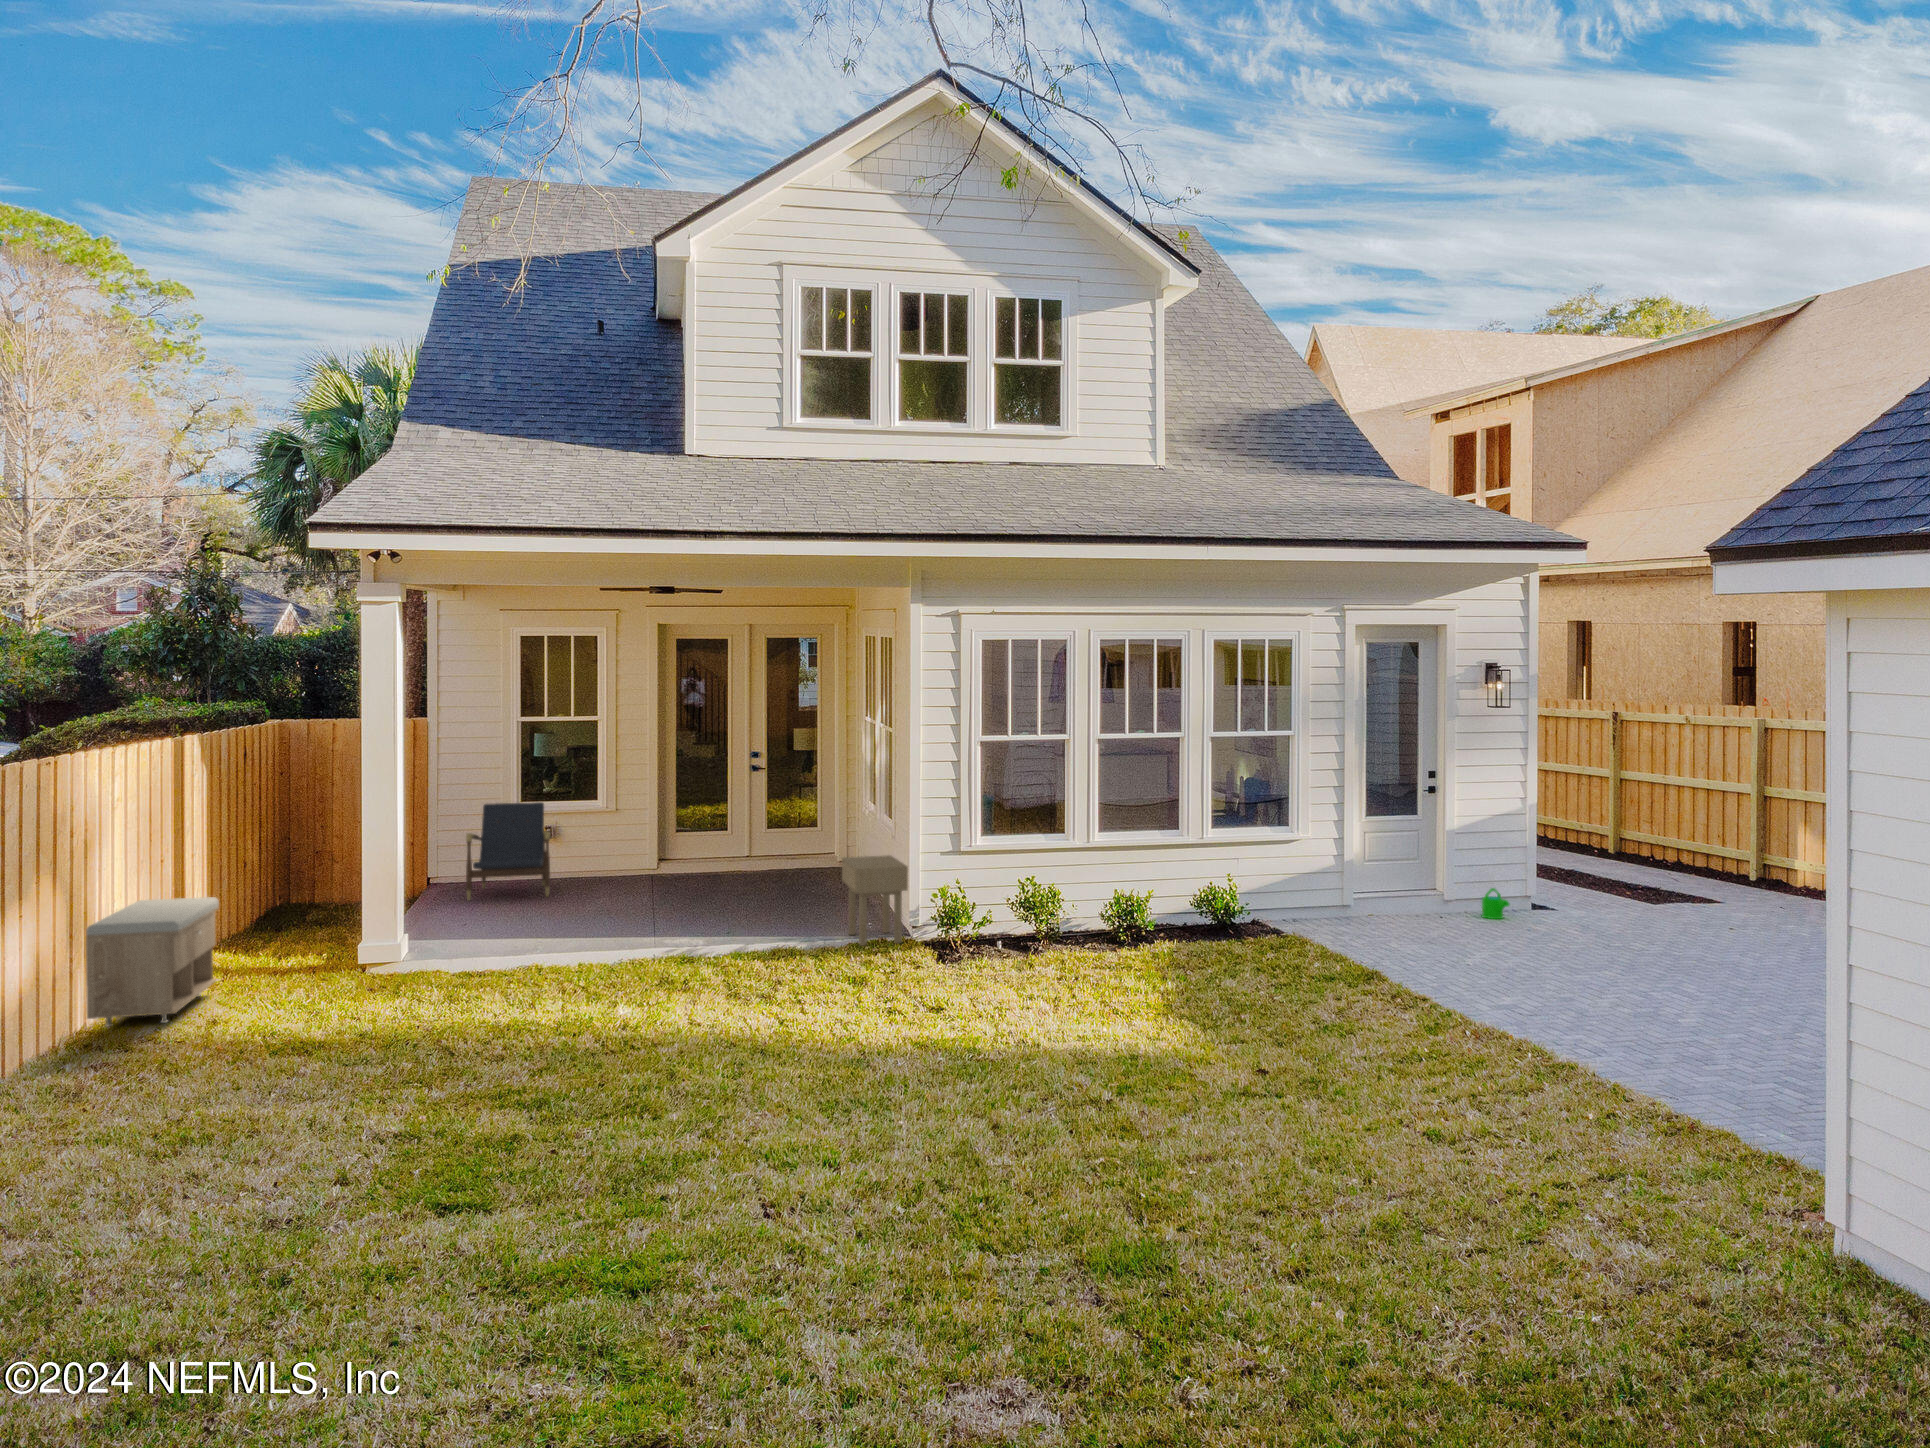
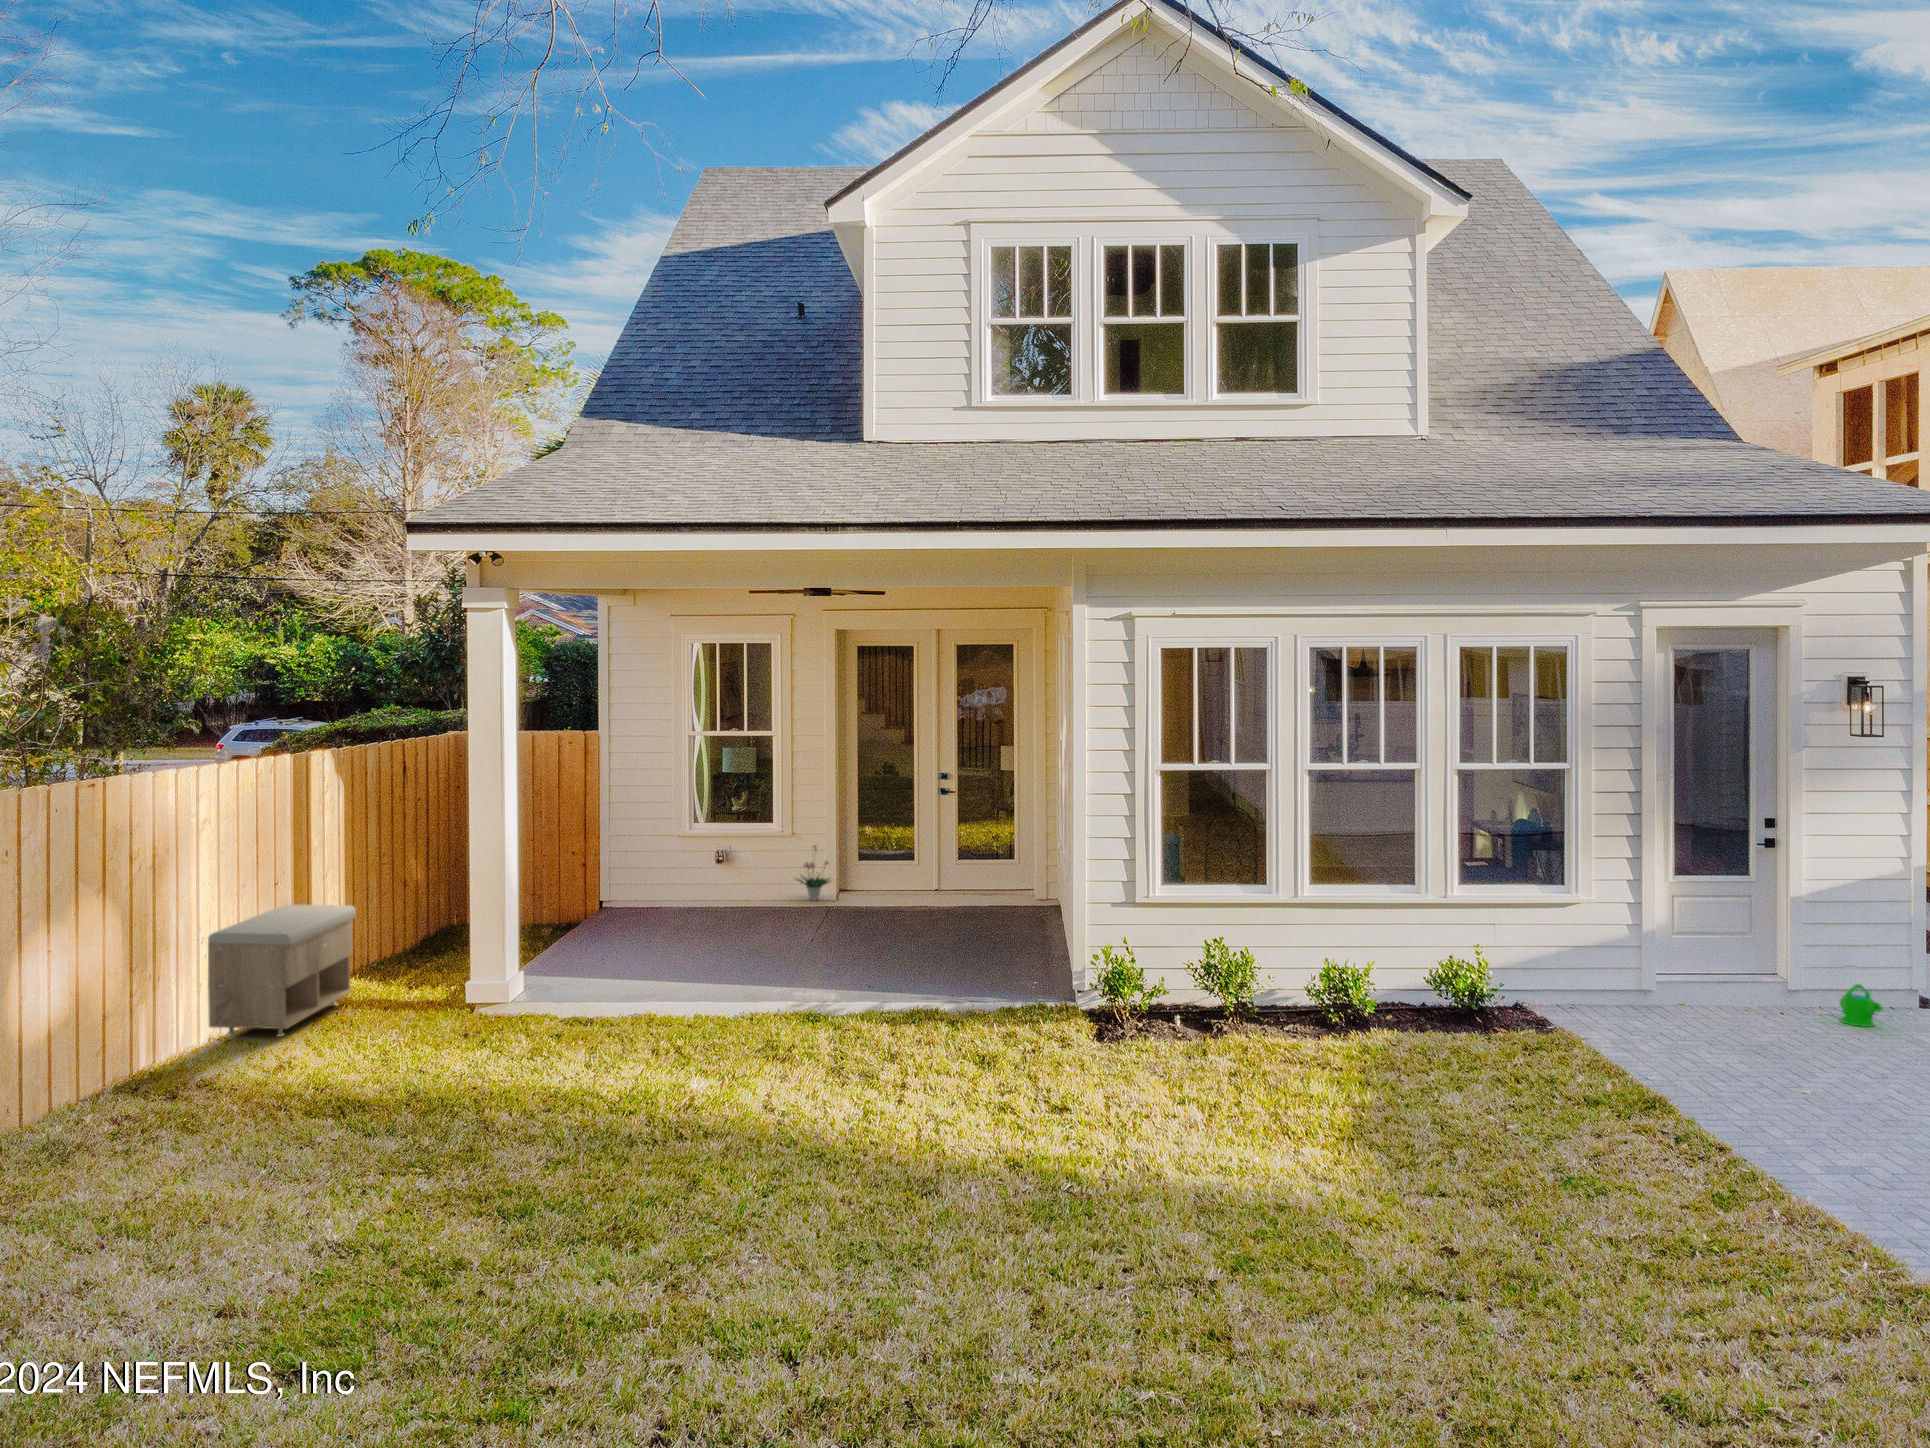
lounge chair: present [466,802,551,900] -> none [656,807,744,908]
potted plant: none [601,833,641,887] -> present [797,845,829,900]
side table: present [842,855,908,946] -> none [1008,894,1075,999]

